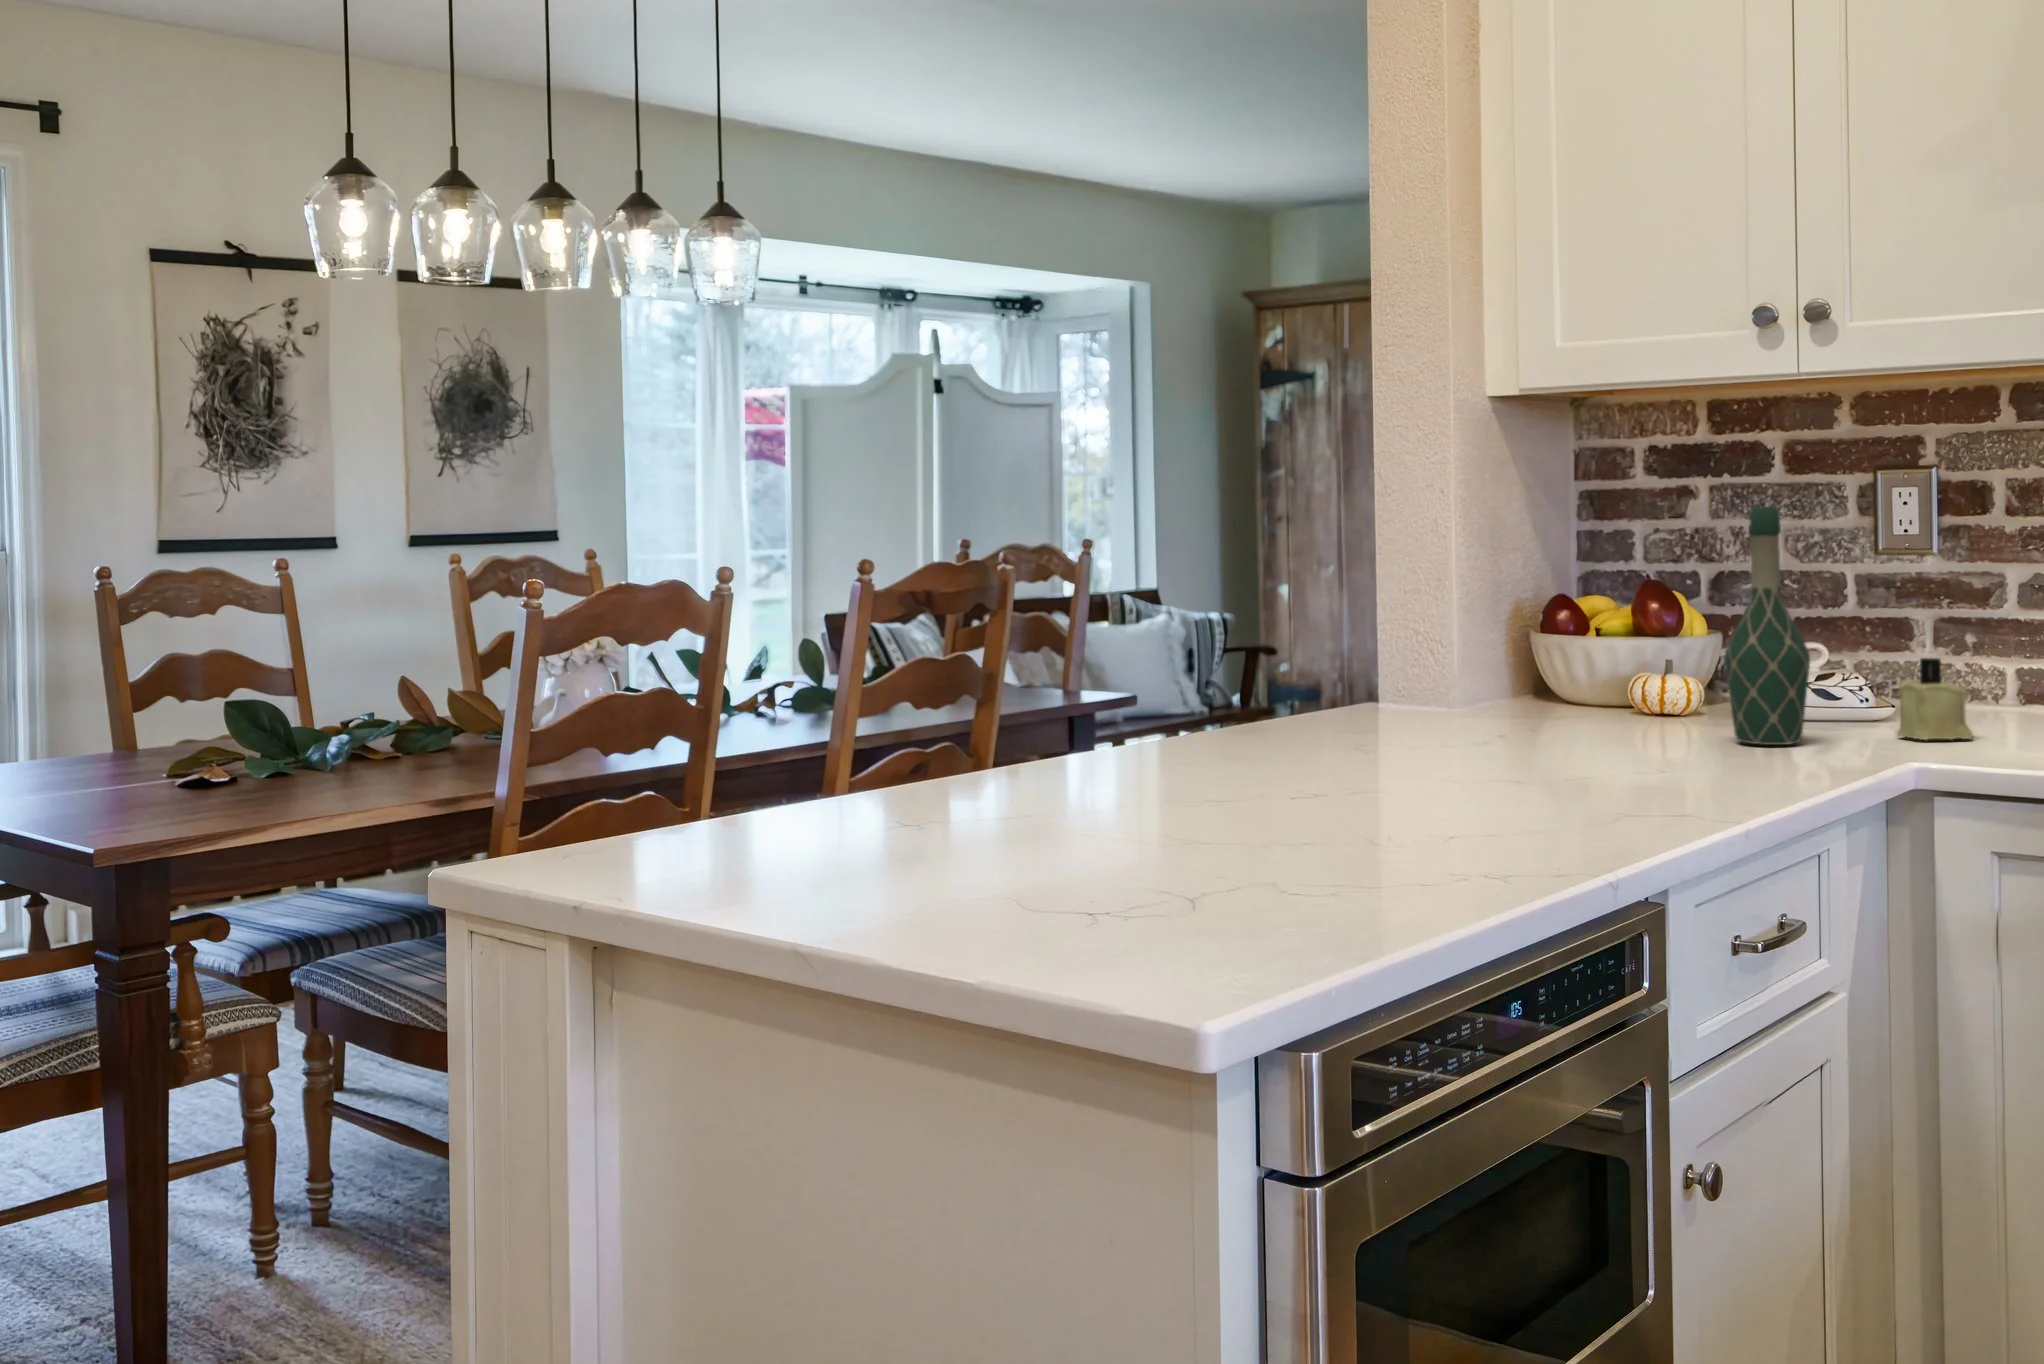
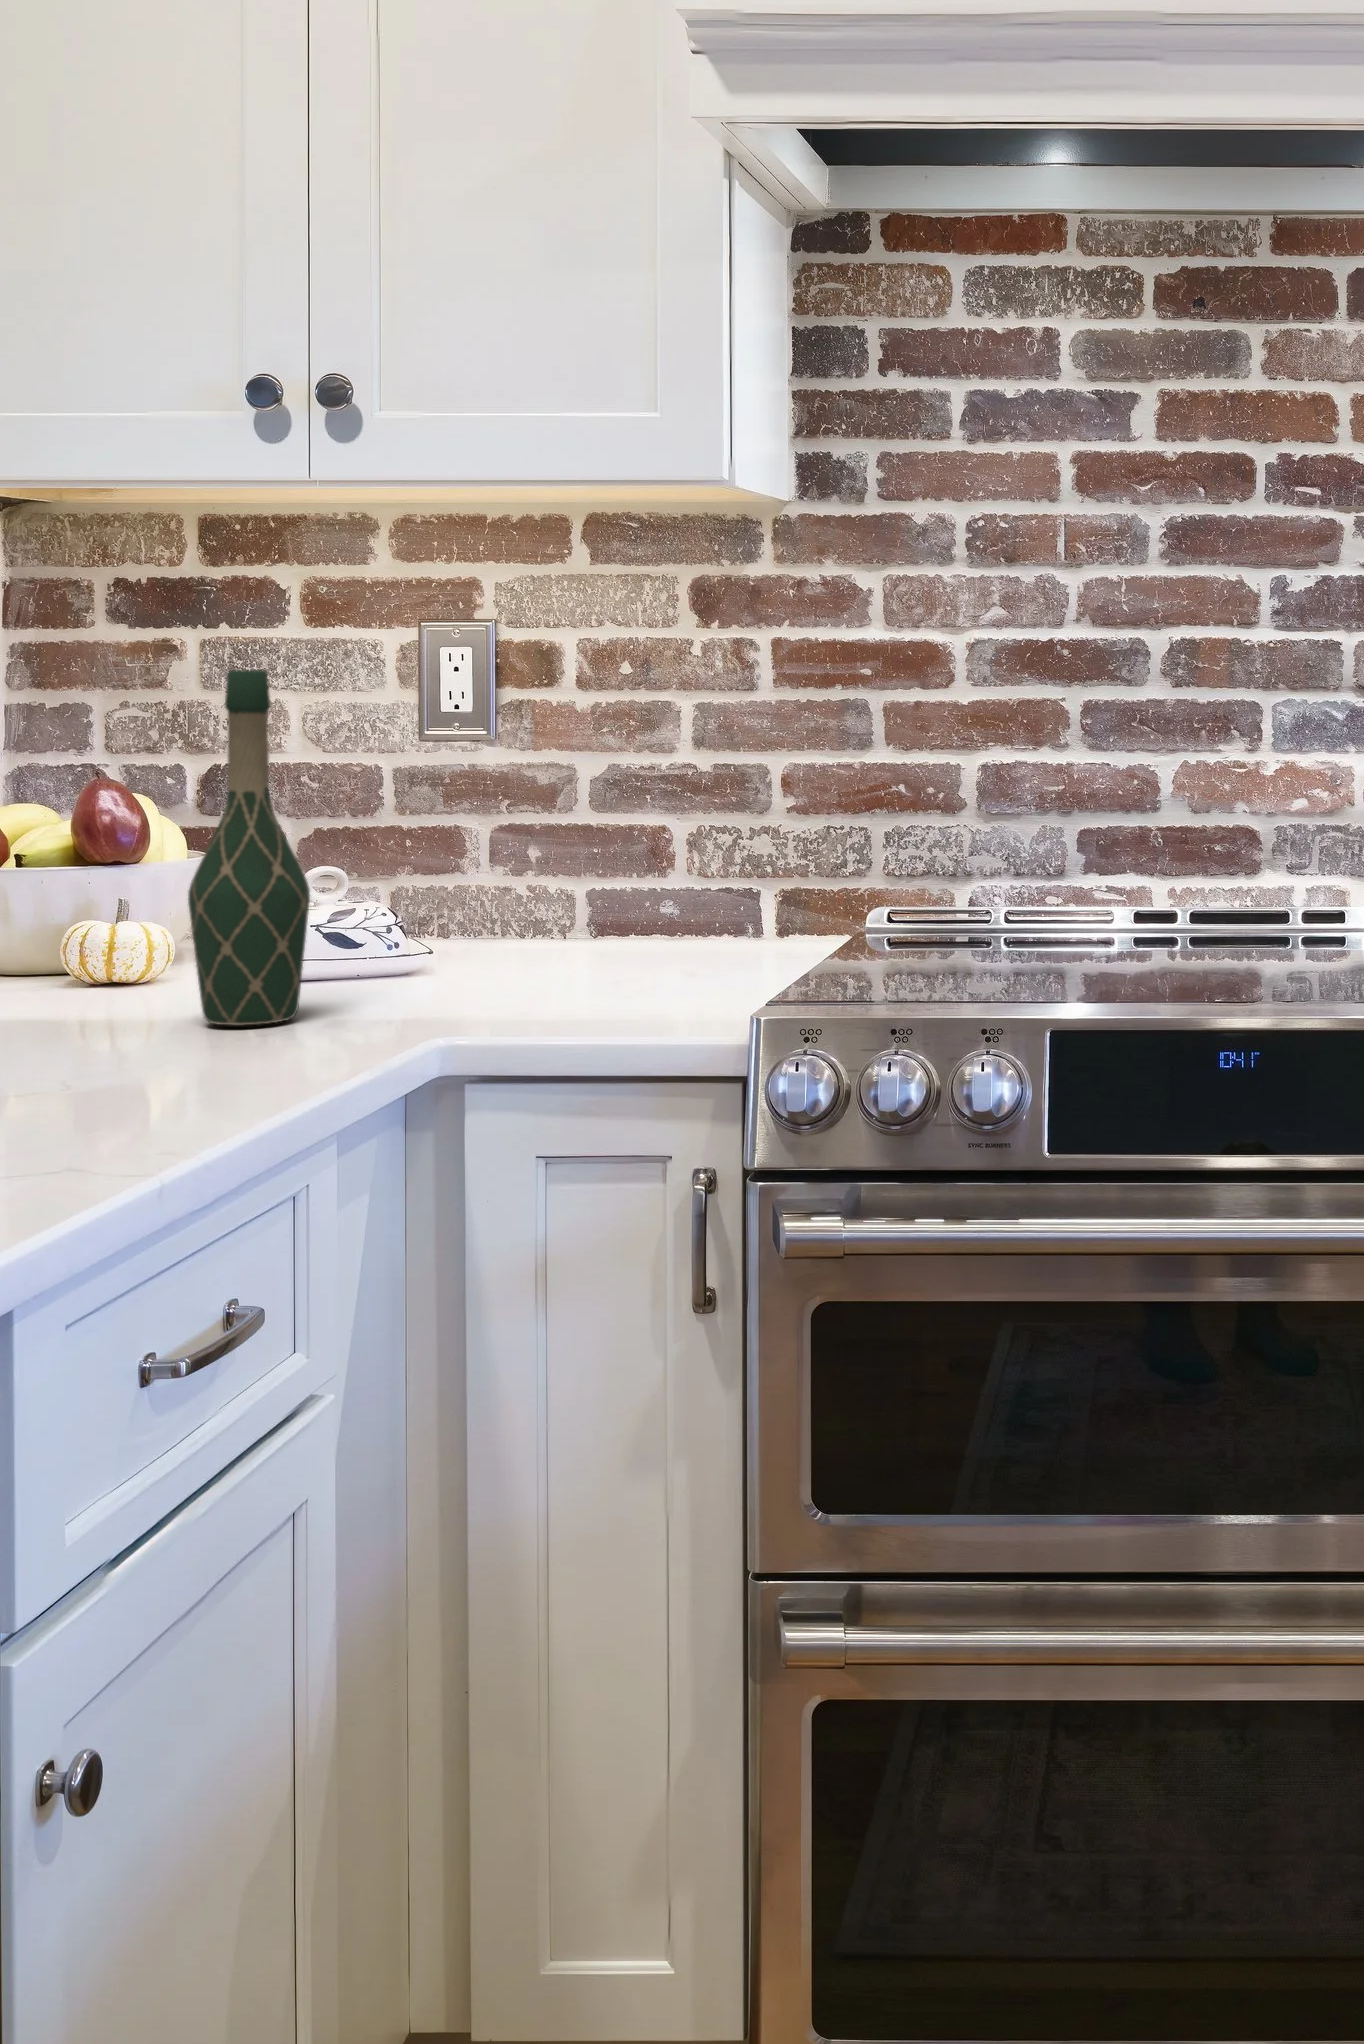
candle: present [1897,658,1973,740] -> none [429,885,524,1000]

